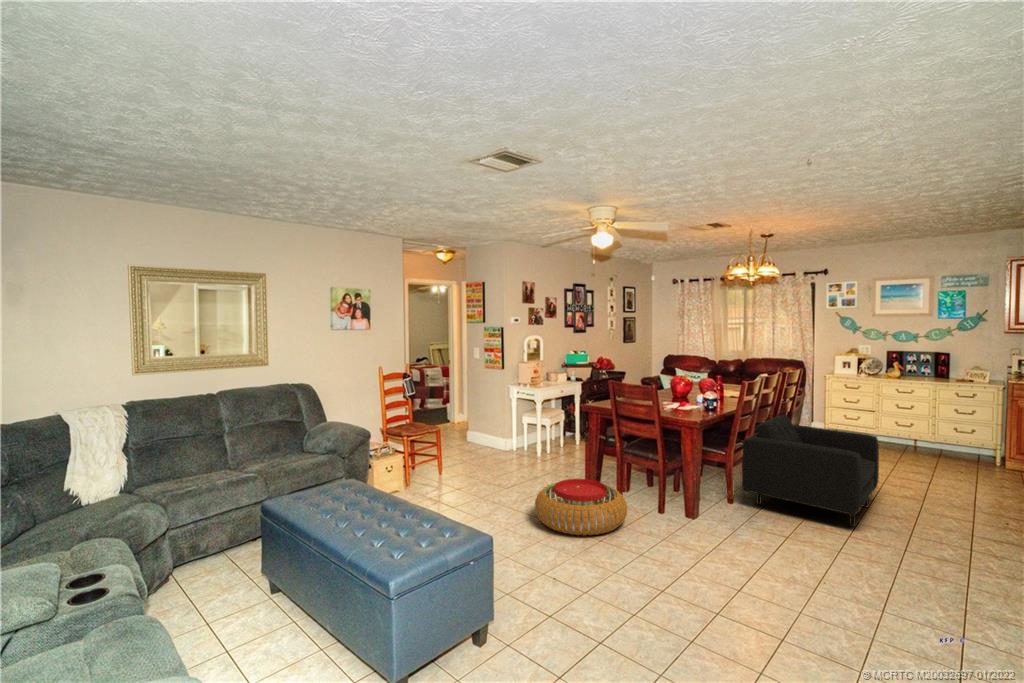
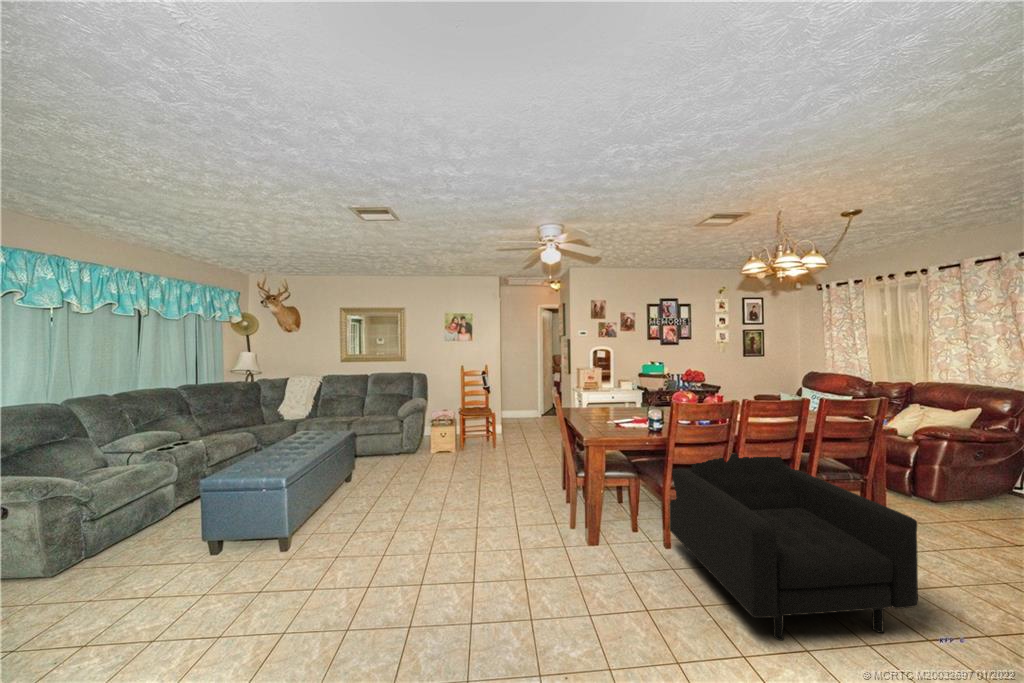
pouf: present [535,479,627,535] -> none [463,467,542,520]

